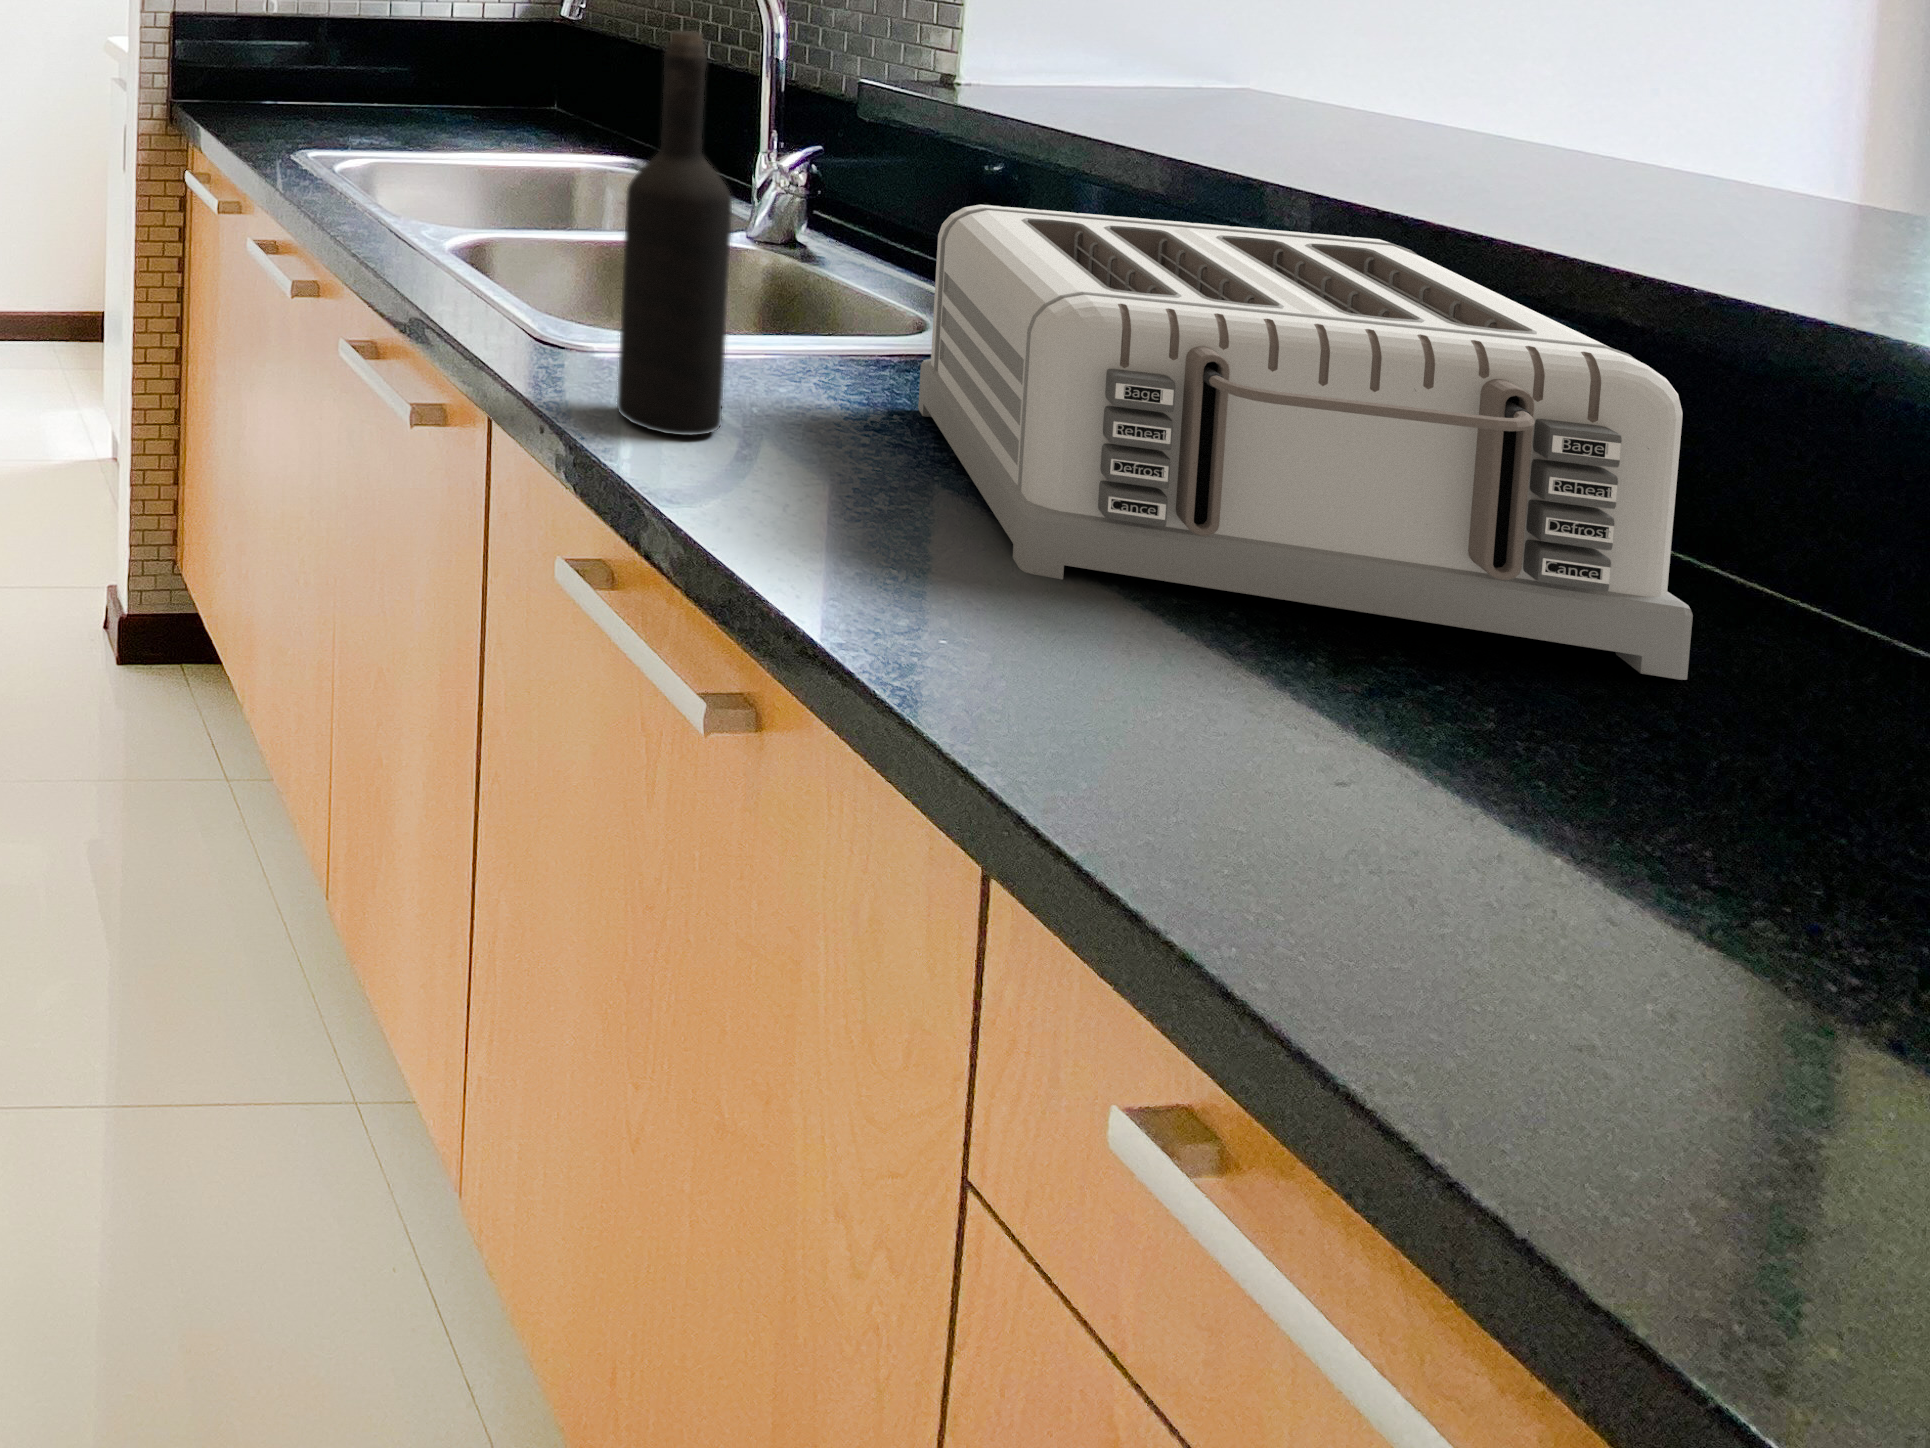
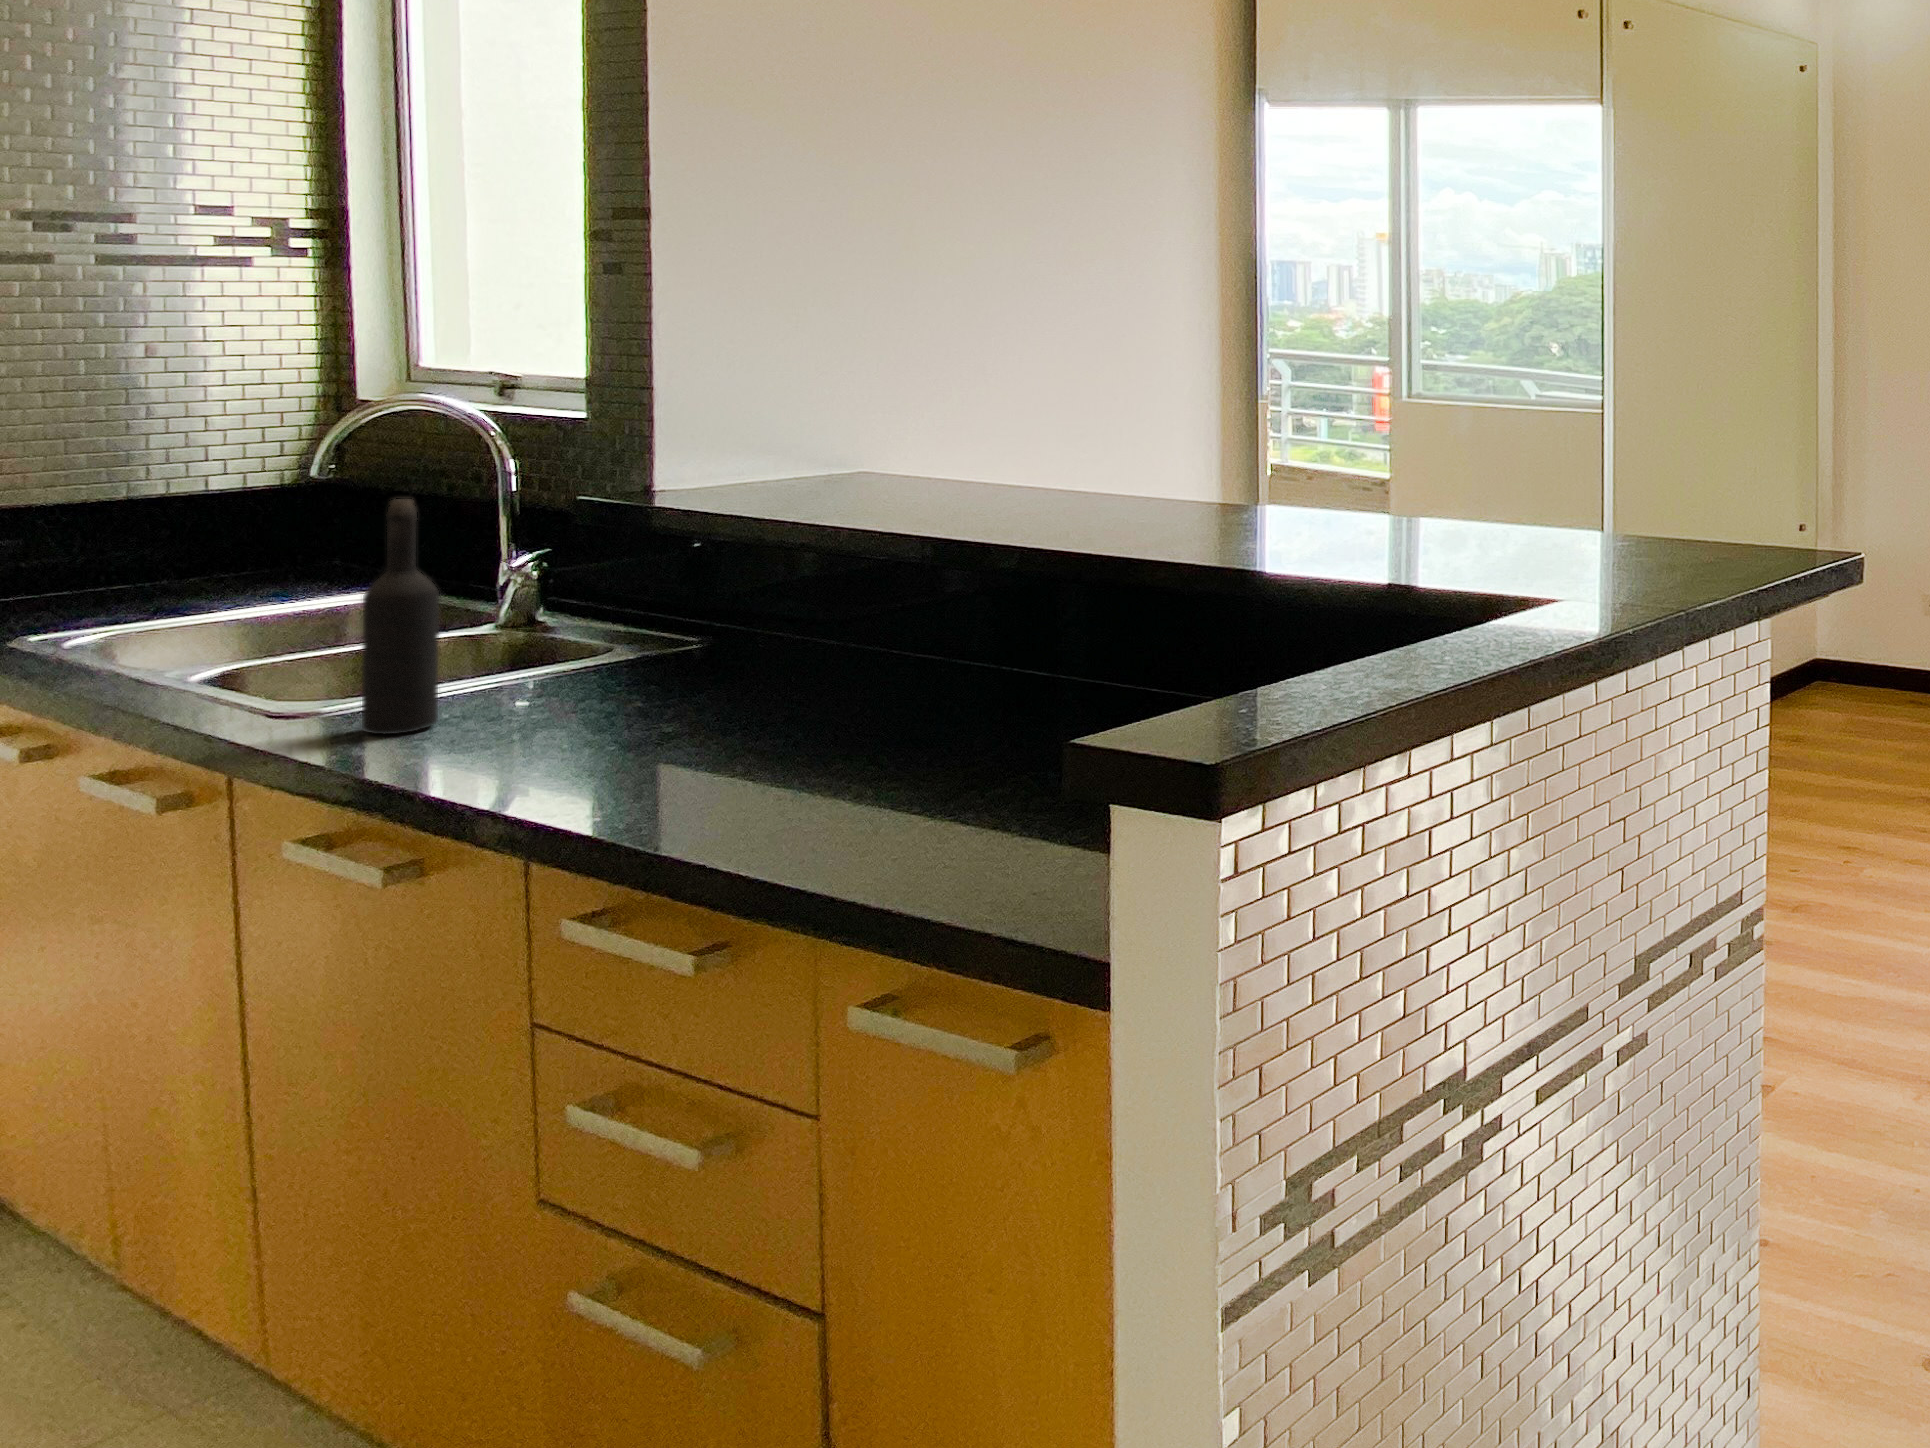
toaster: present [918,205,1693,680] -> none [578,557,876,742]

